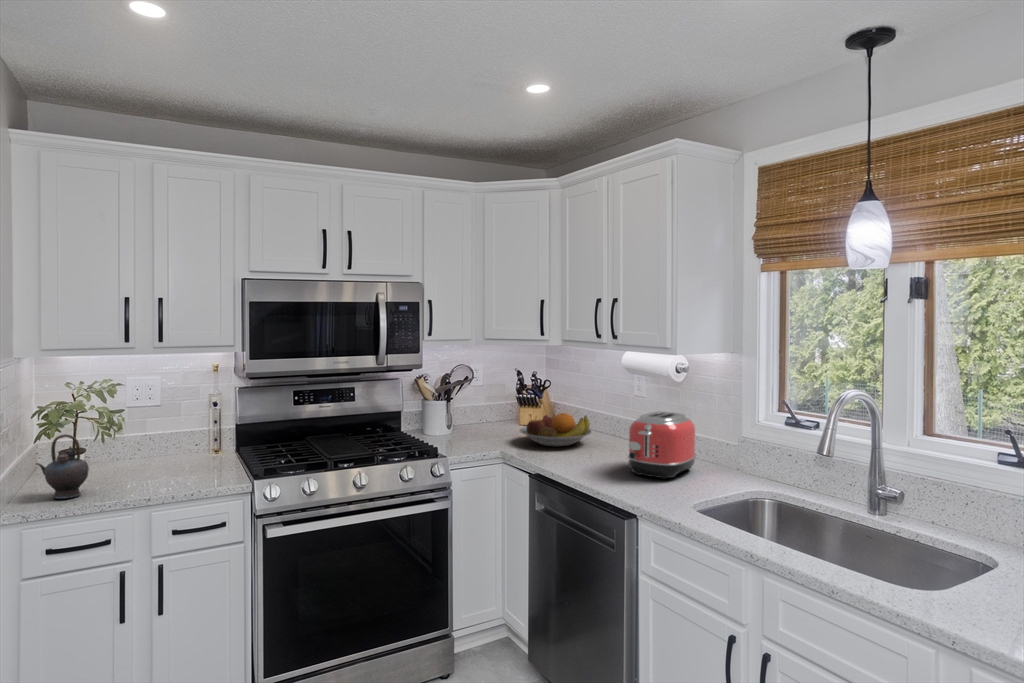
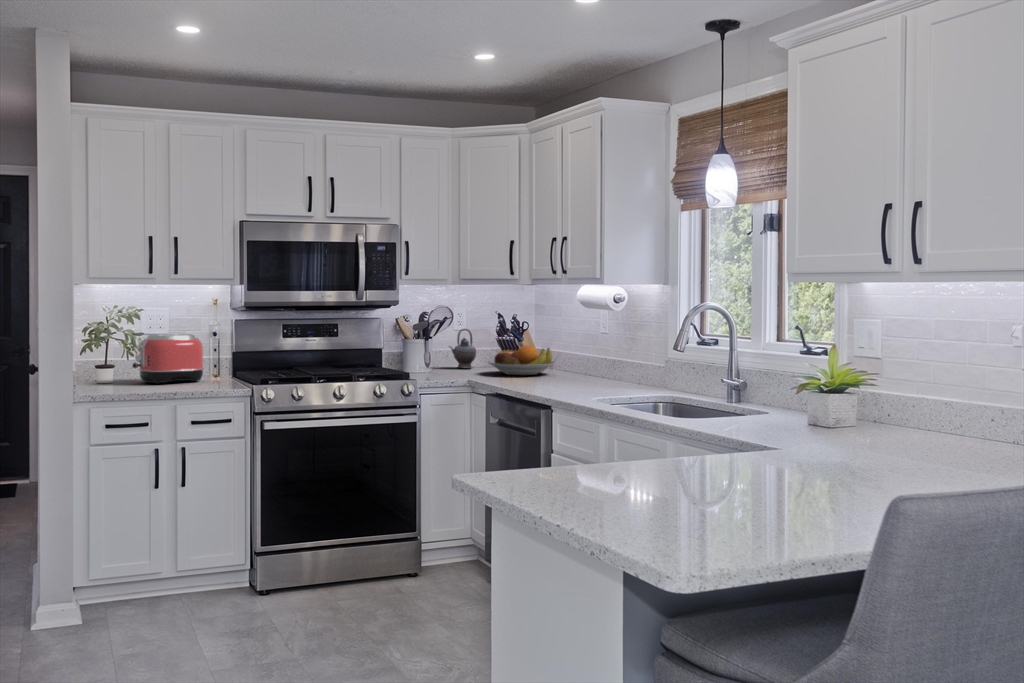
toaster: present [628,412,696,479] -> present [133,334,203,384]
teapot: present [36,434,89,499] -> present [449,329,476,368]

